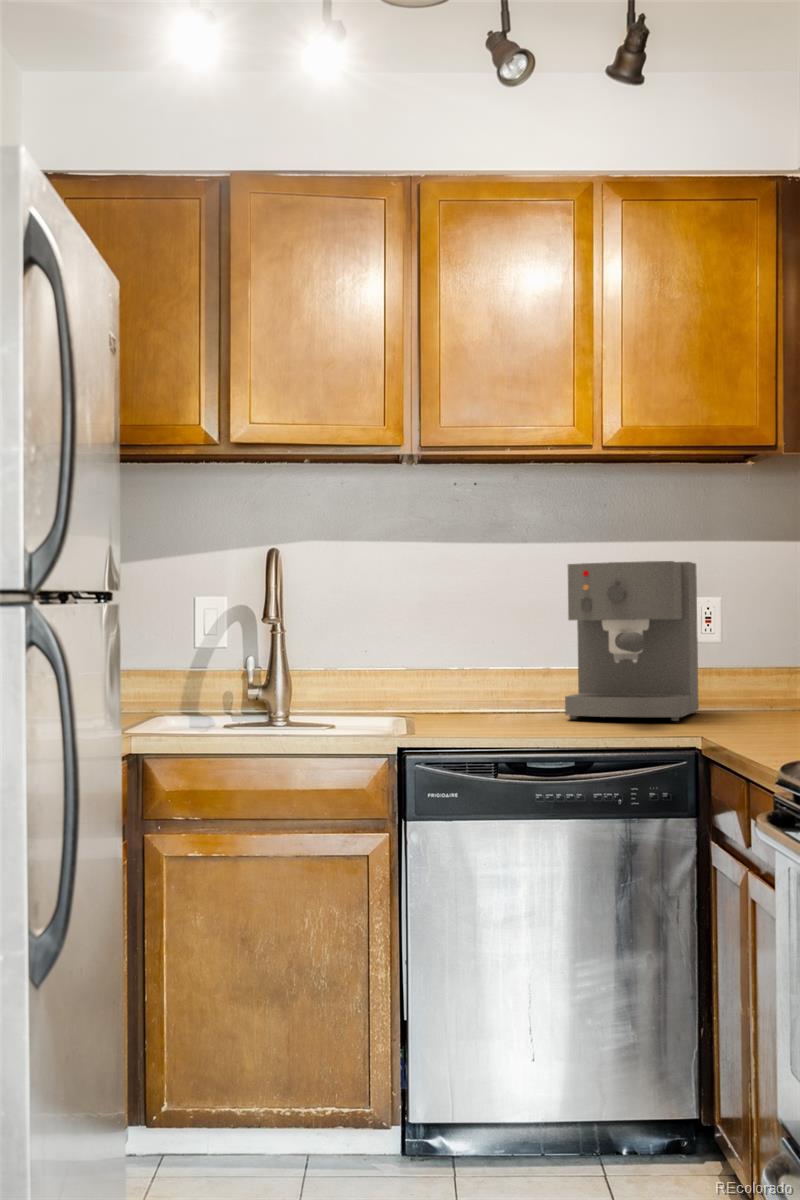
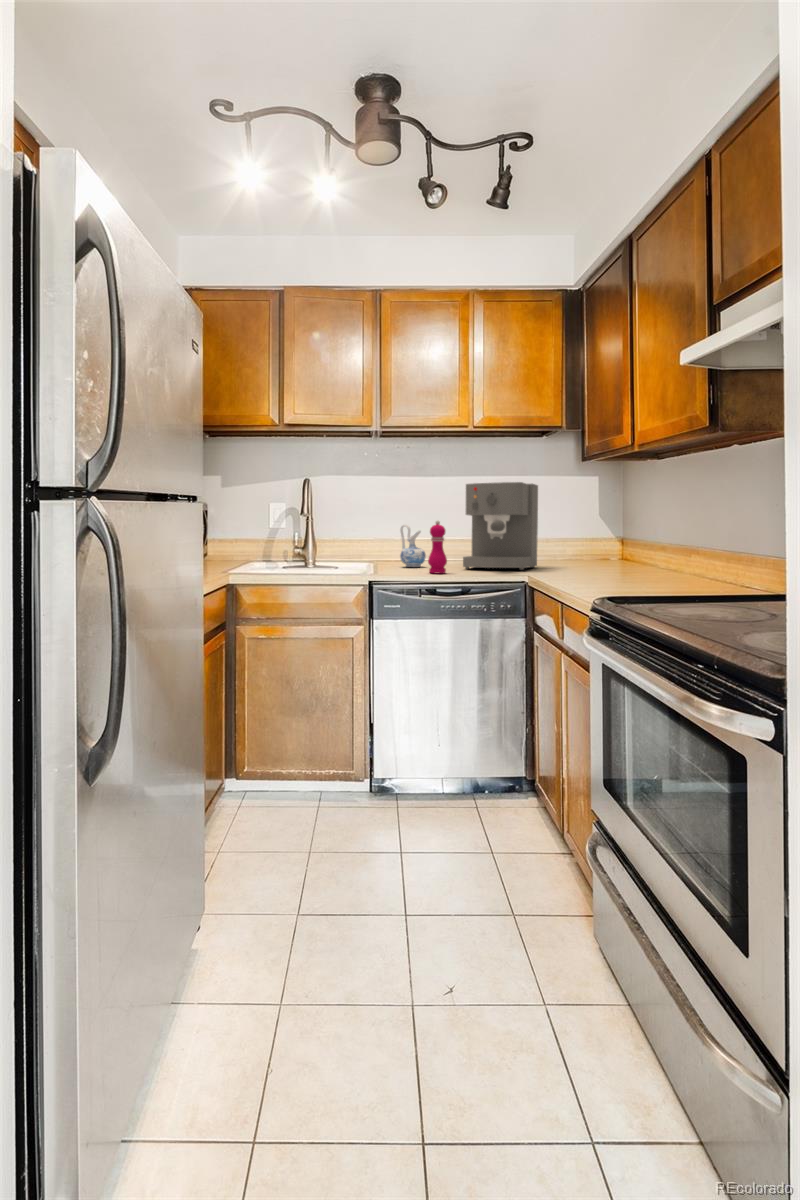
pepper mill: none [505,633,540,731] -> present [428,521,447,573]
ceramic pitcher: none [446,636,493,714] -> present [400,525,426,567]

